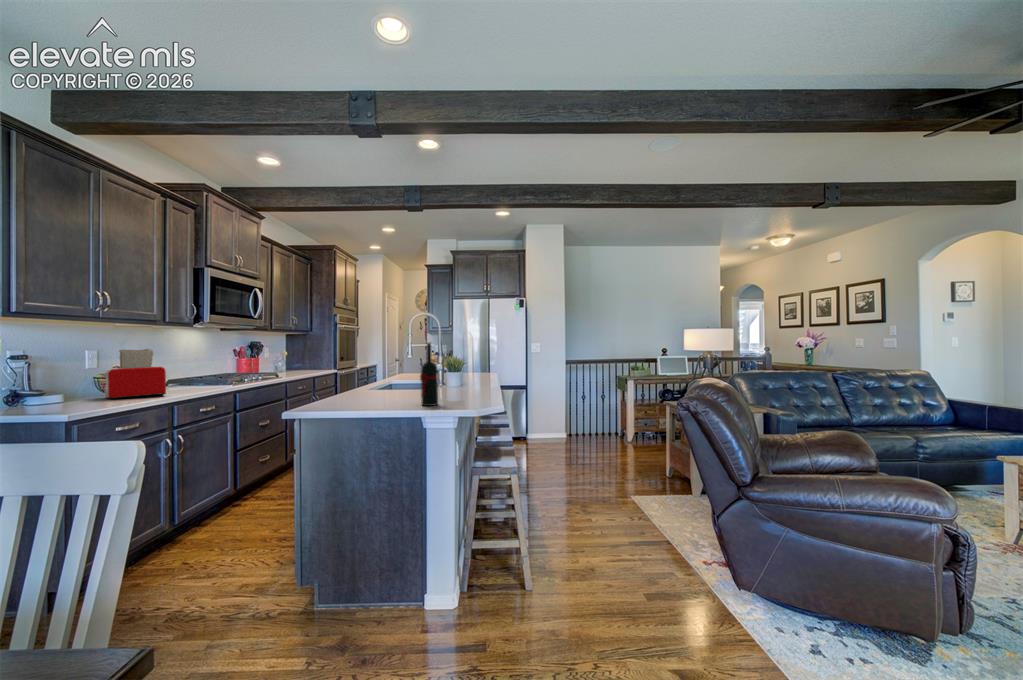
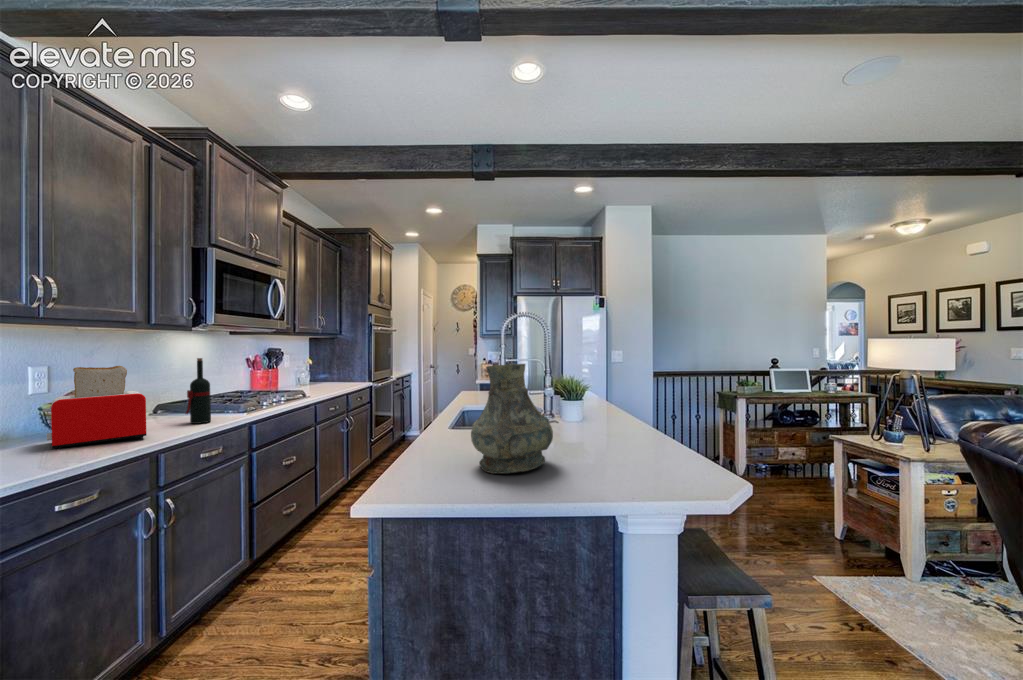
vase: none [361,343,409,404] -> present [471,364,553,474]
wine bottle: present [420,343,438,406] -> present [186,358,211,424]

